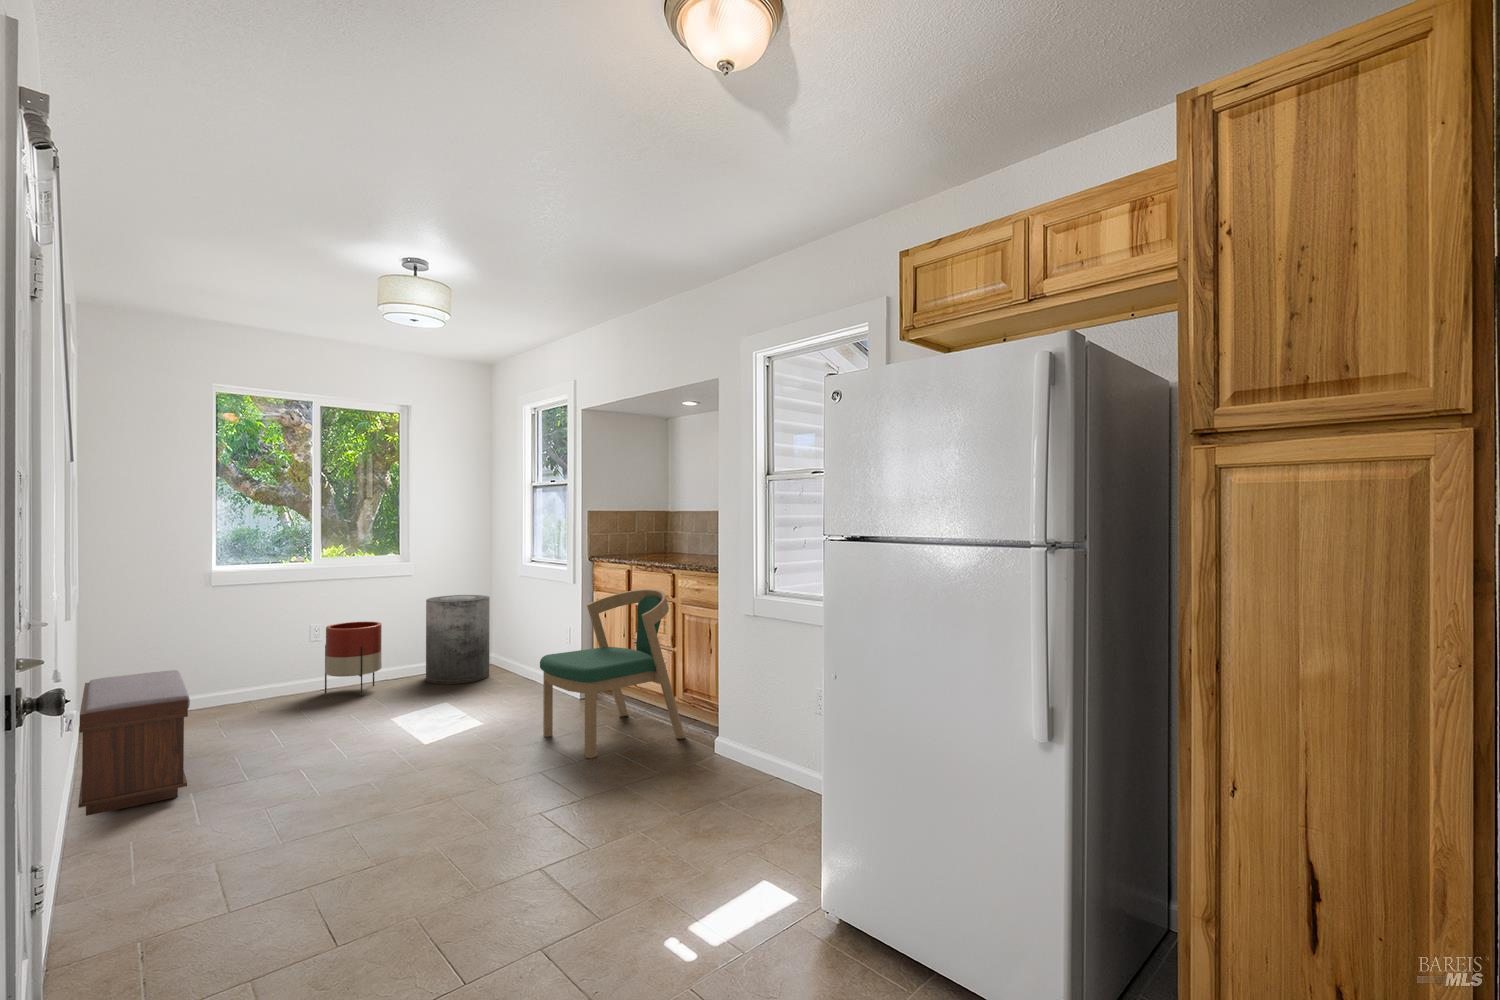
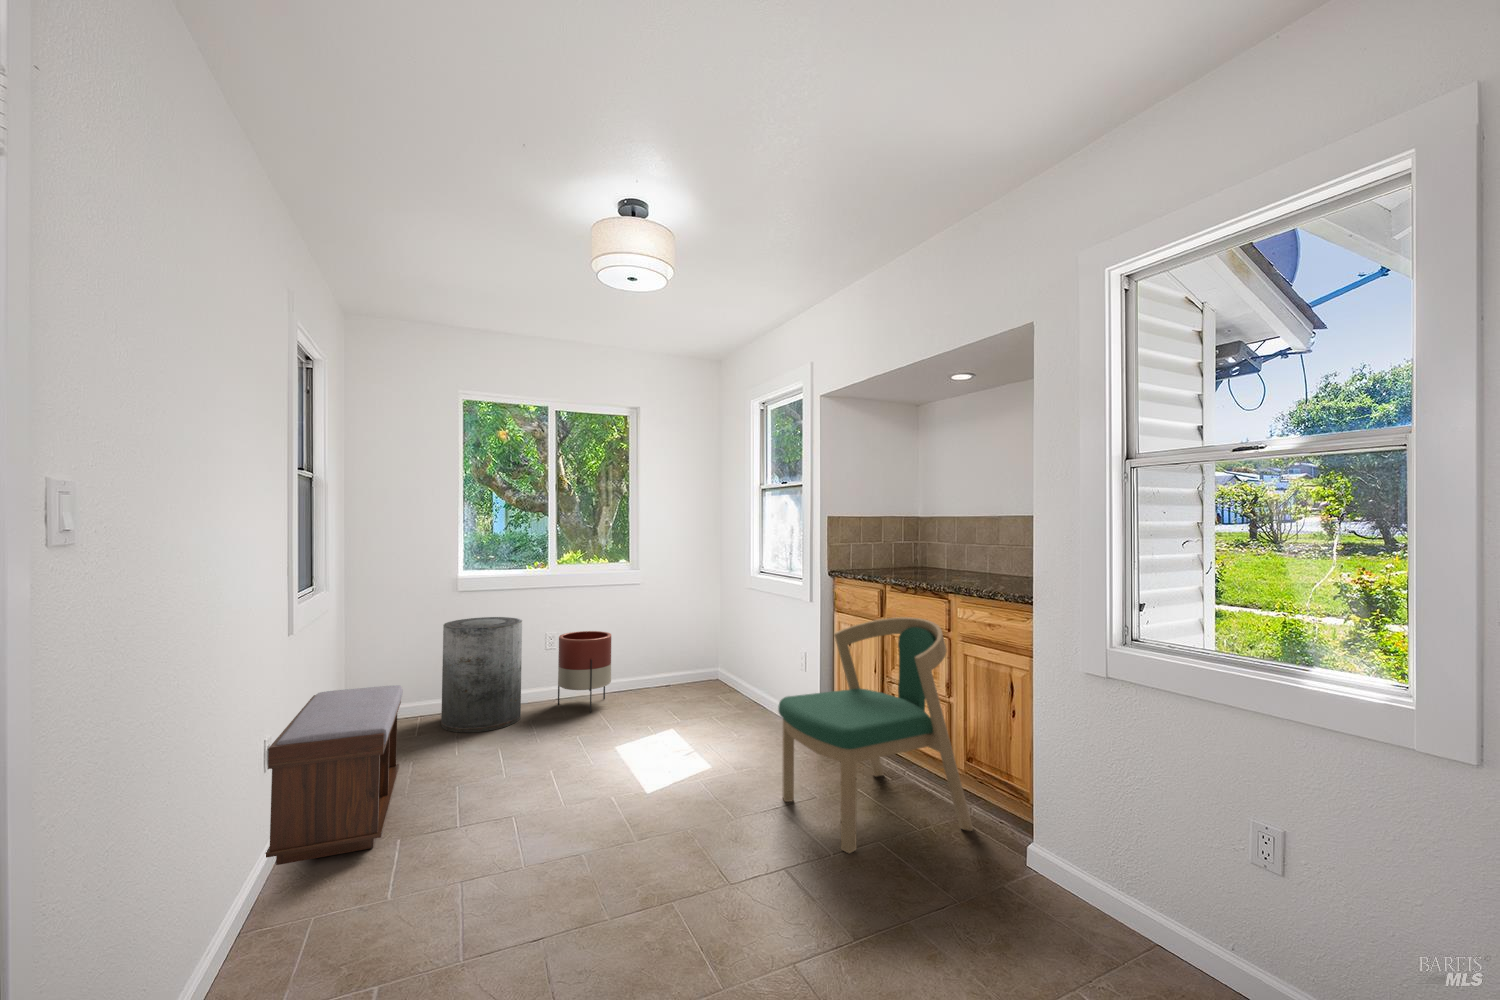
trash can: present [426,595,490,684] -> present [441,617,522,732]

